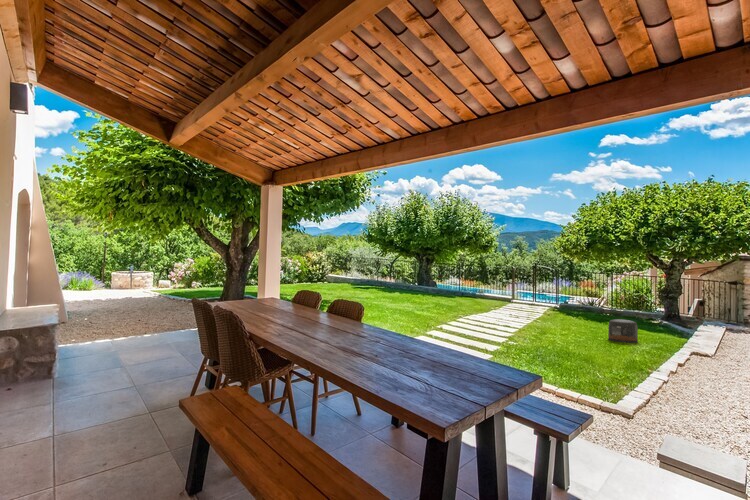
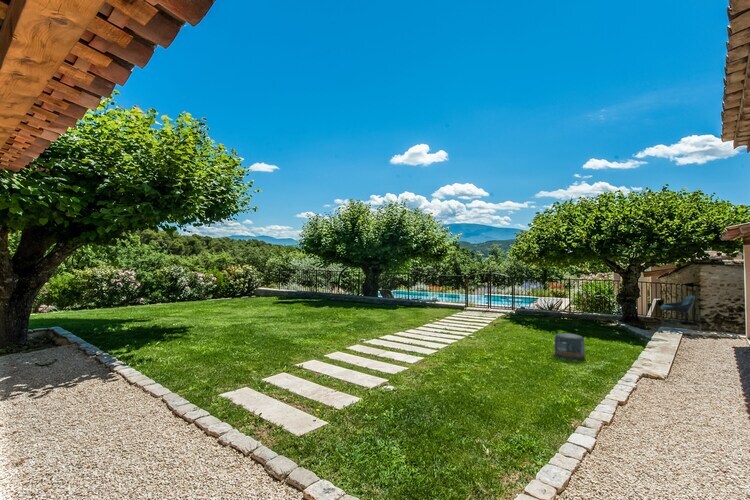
lounge chair: none [703,294,738,323] -> present [660,296,695,325]

